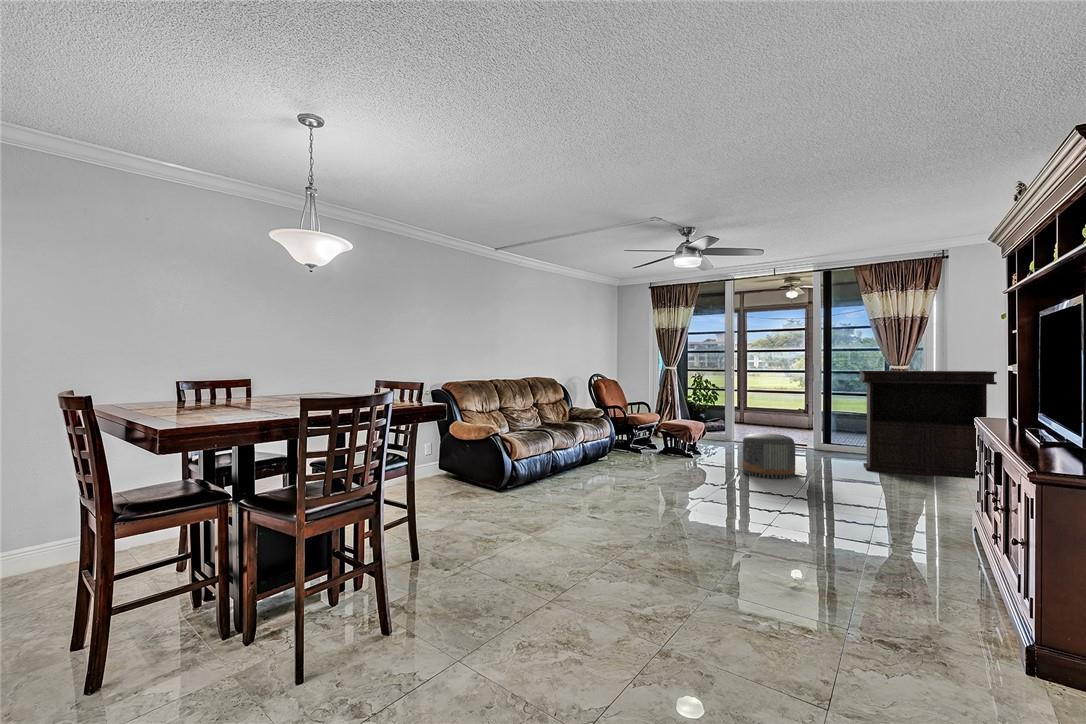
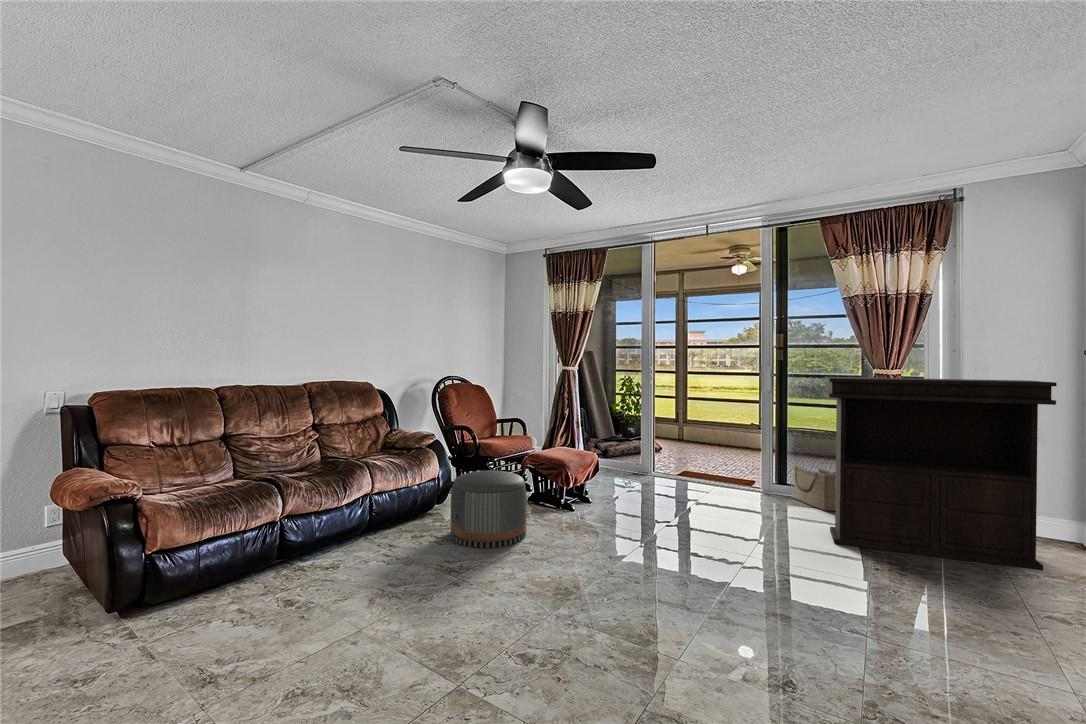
basket: none [834,429,870,457] -> present [790,464,836,511]
pouf: present [742,433,795,479] -> present [451,470,526,548]

